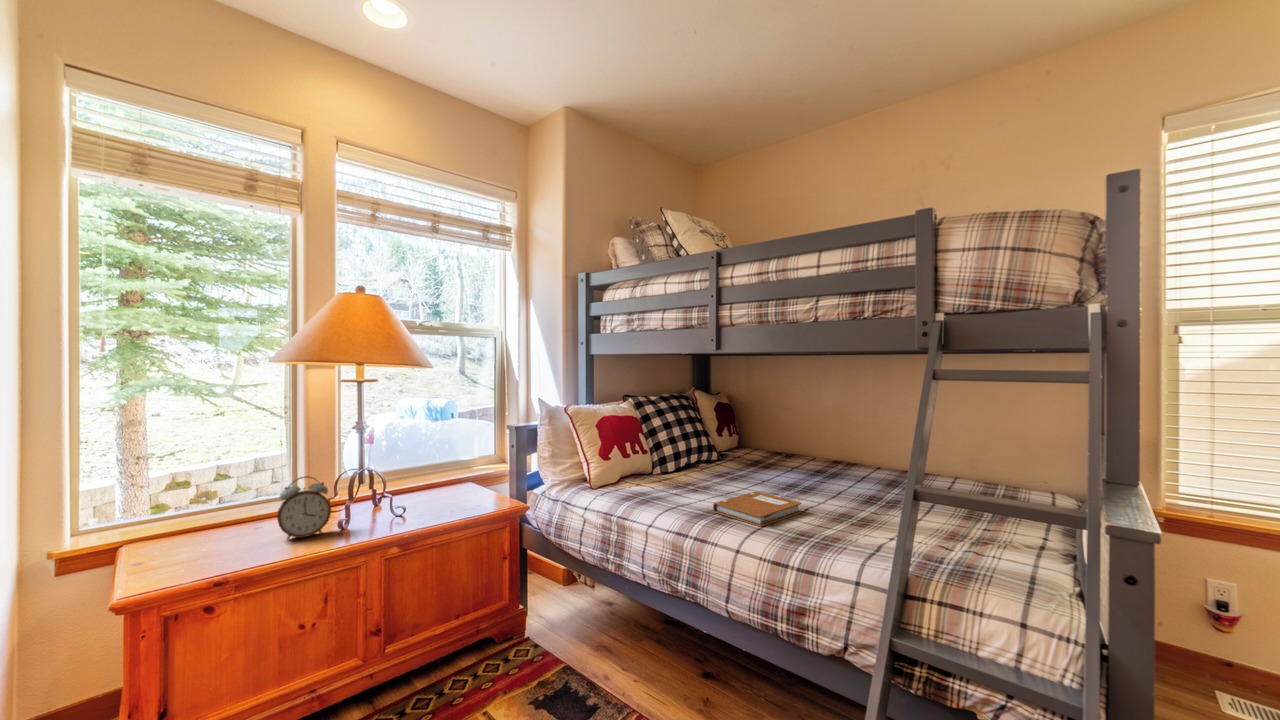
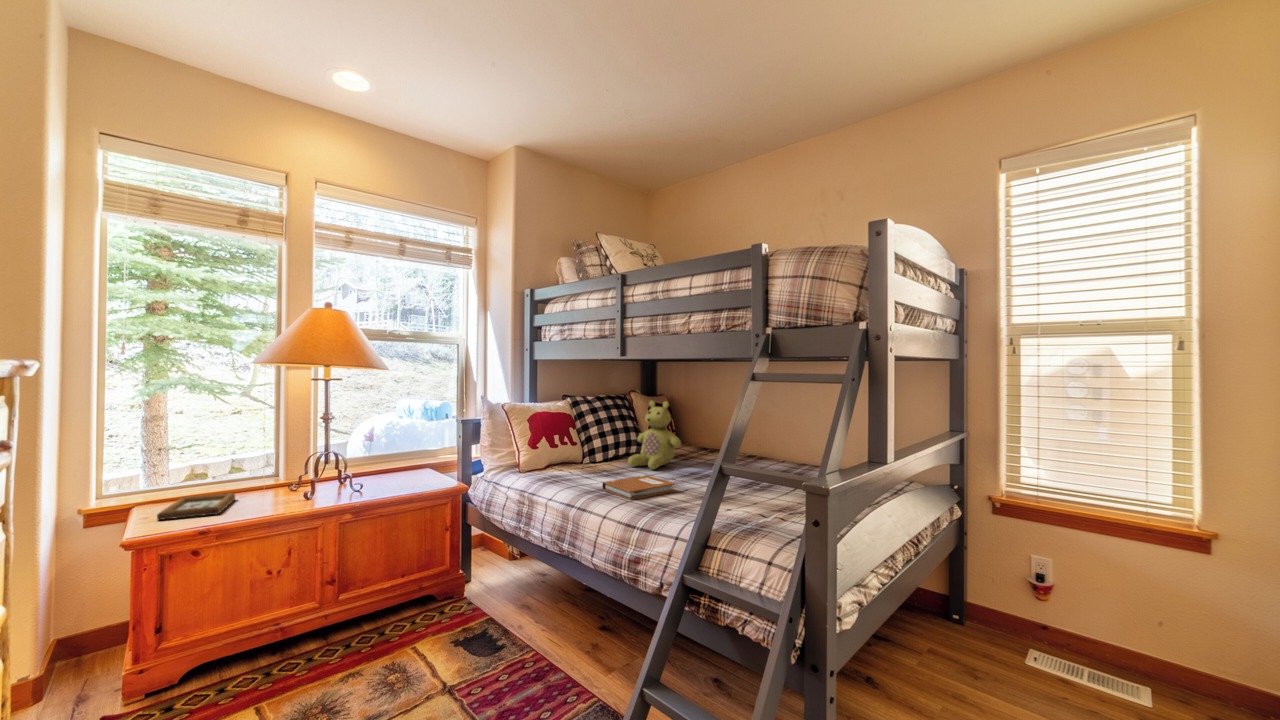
stuffed bear: none [711,400,773,481] -> present [628,401,681,470]
alarm clock: present [277,476,331,539] -> none [256,456,299,504]
picture frame: none [147,525,247,570] -> present [157,493,235,520]

